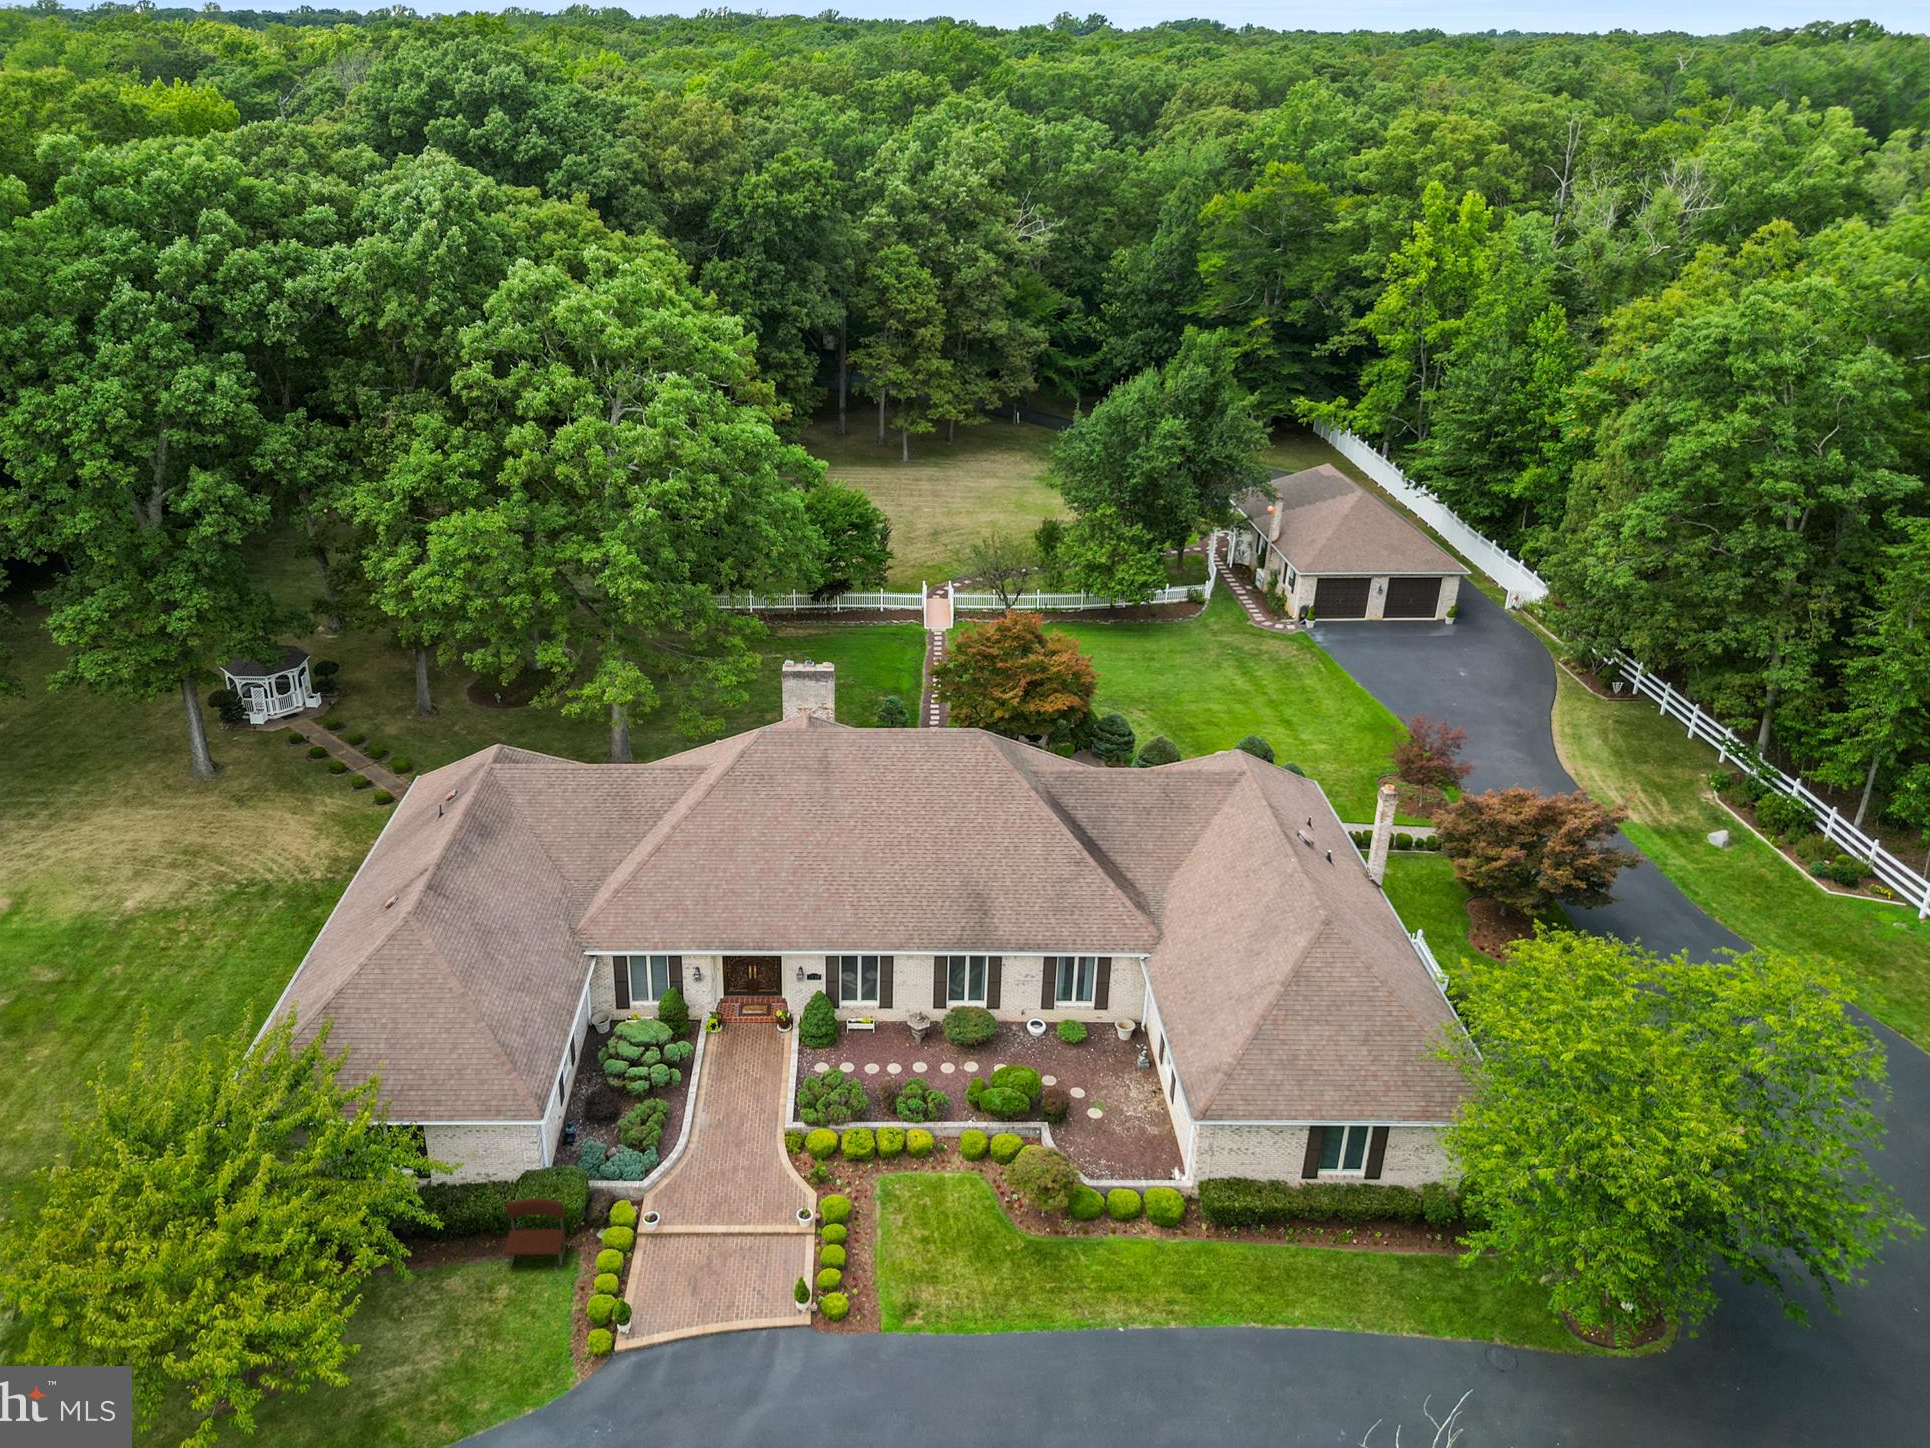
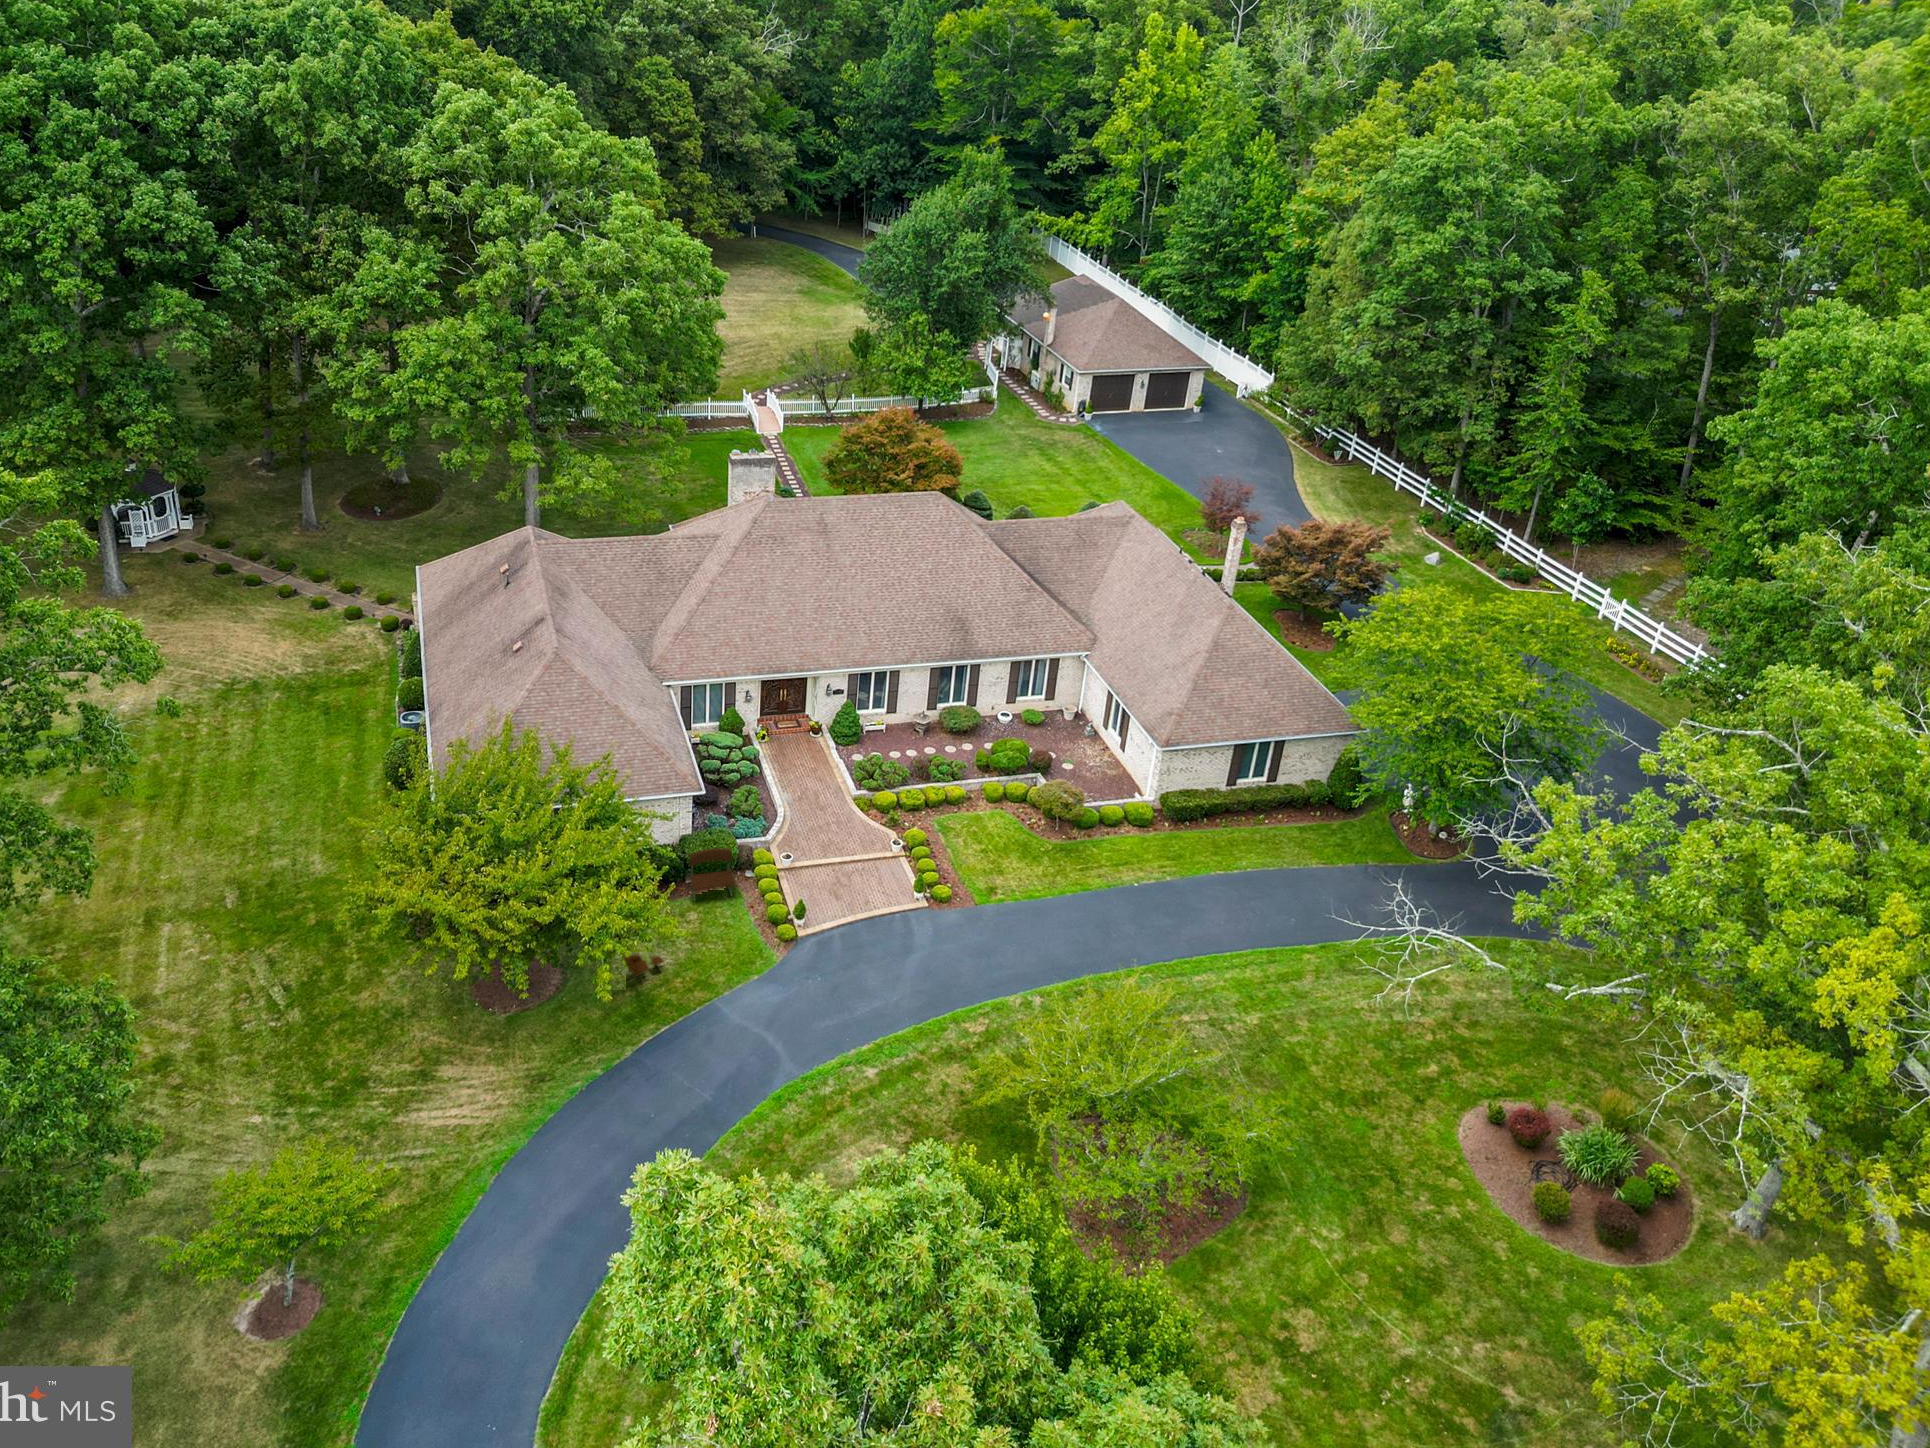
lounge chair: none [351,1347,420,1393] -> present [622,953,663,977]

